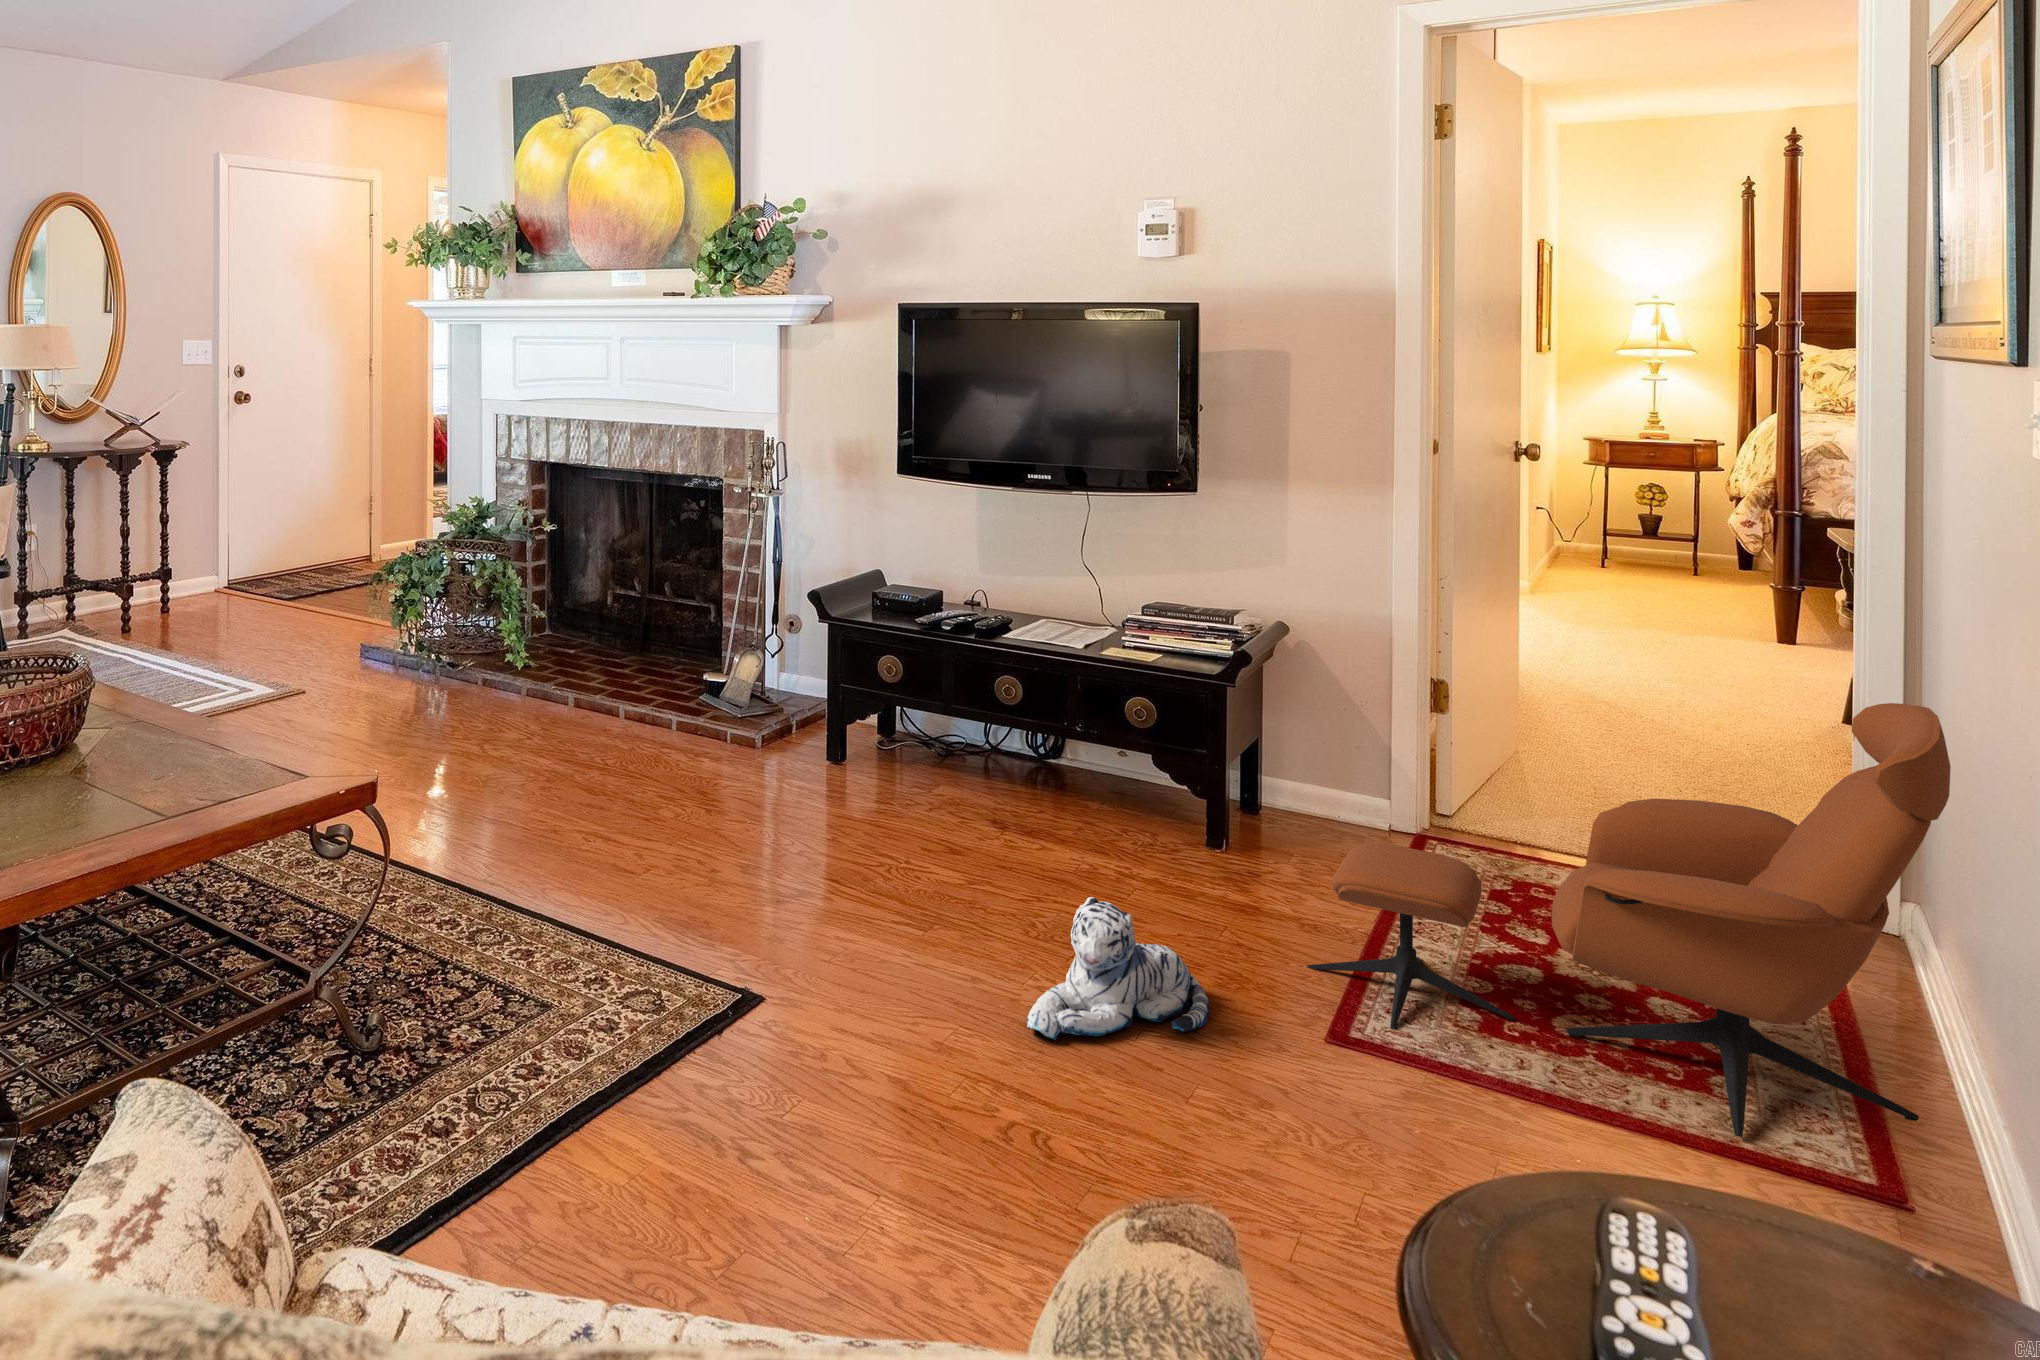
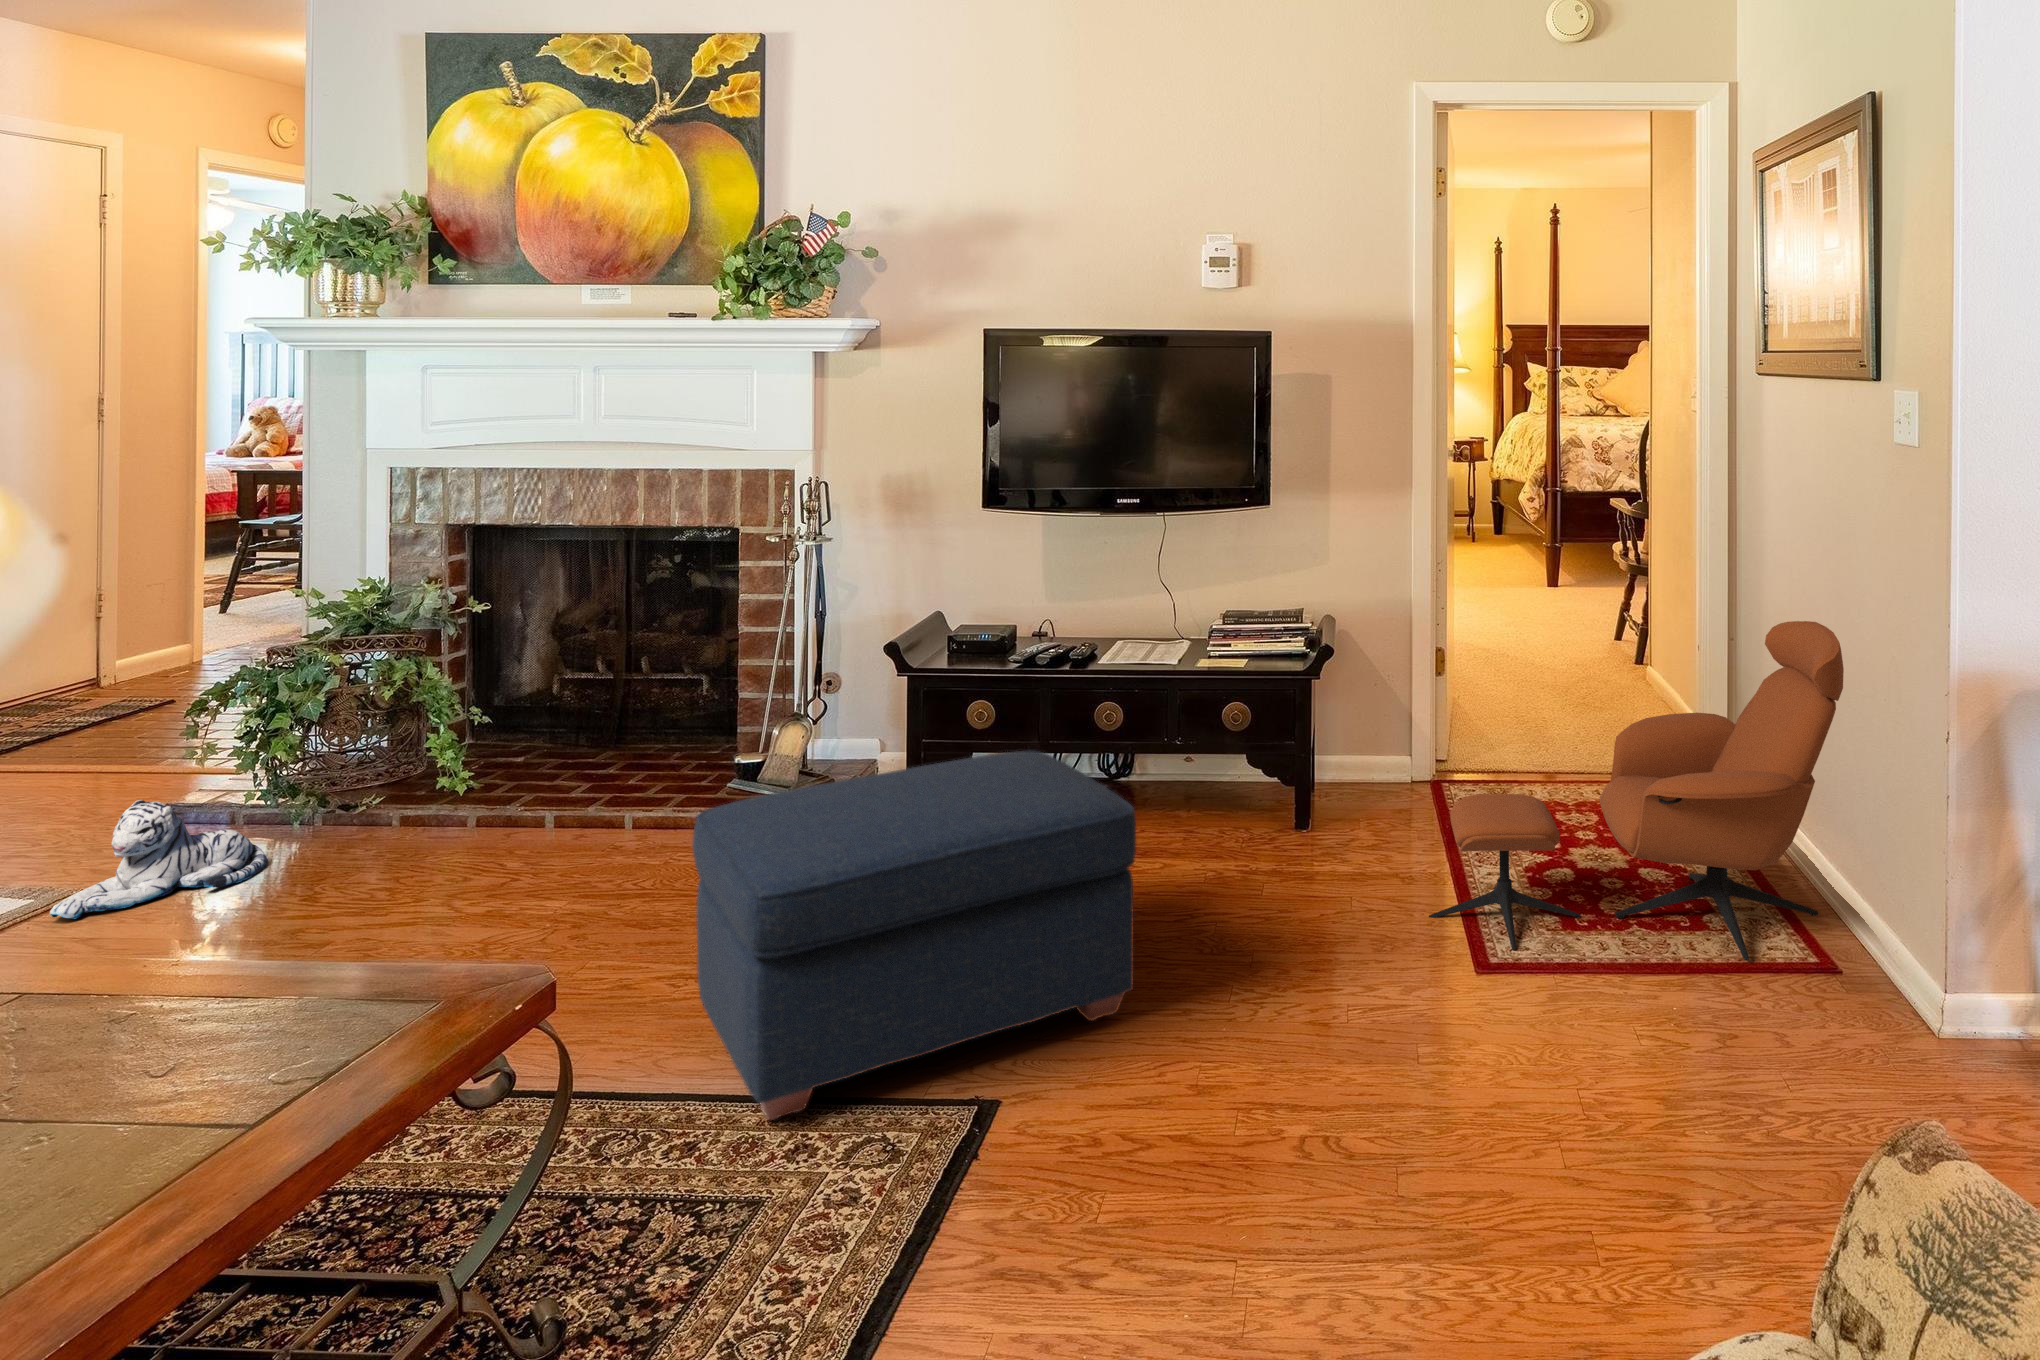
ottoman: none [570,695,925,959] -> present [692,750,1136,1120]
plush toy: present [1026,897,1209,1040] -> present [50,800,267,919]

